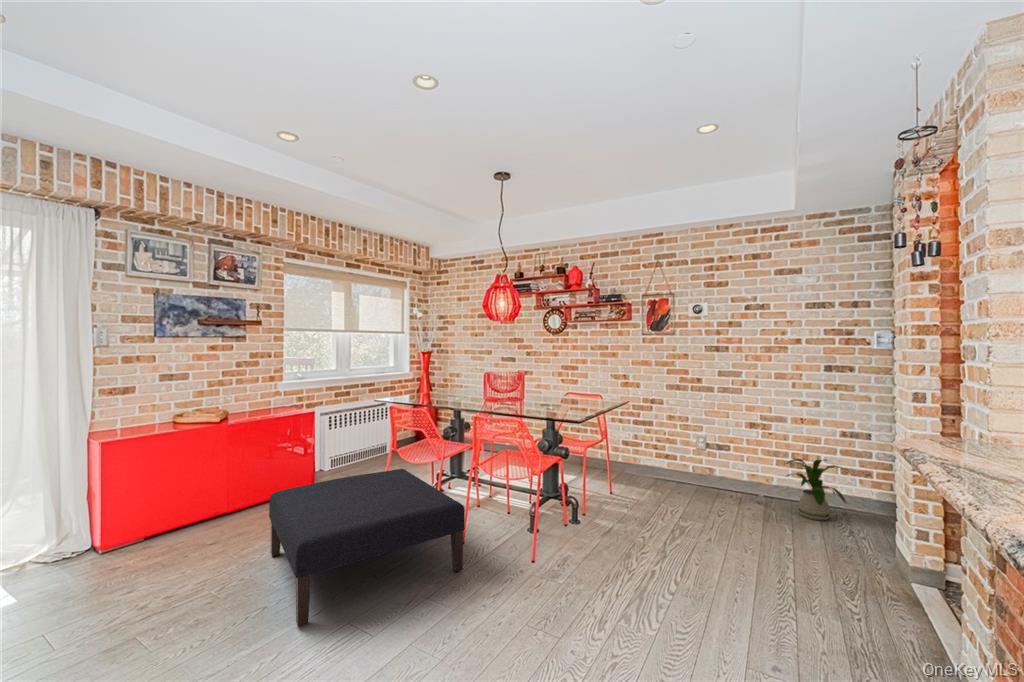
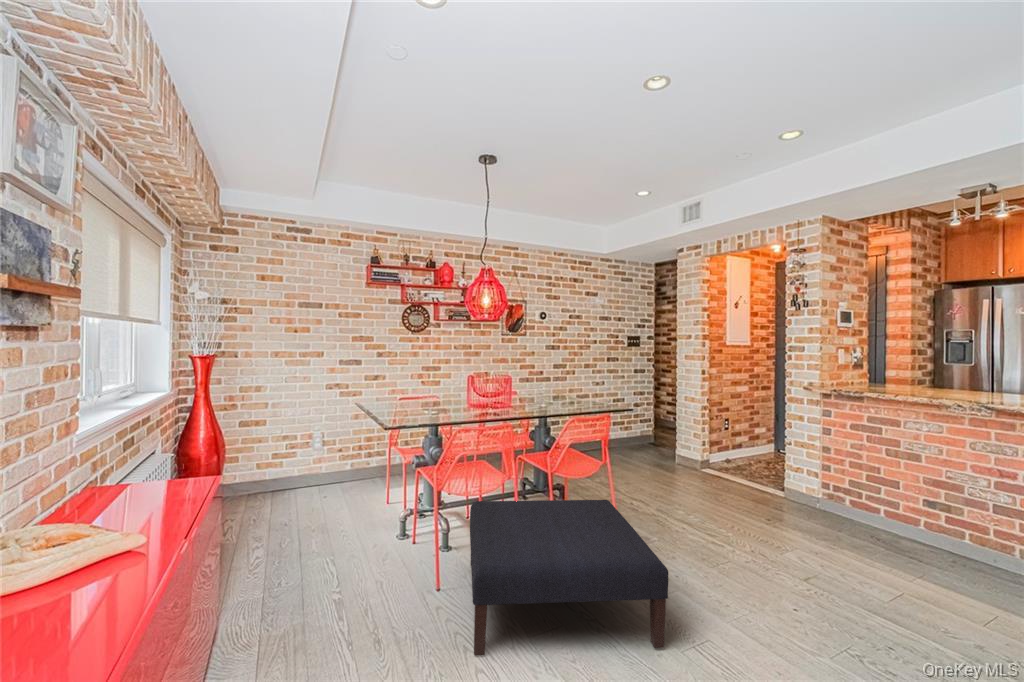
house plant: present [786,459,846,520] -> none [595,418,639,458]

